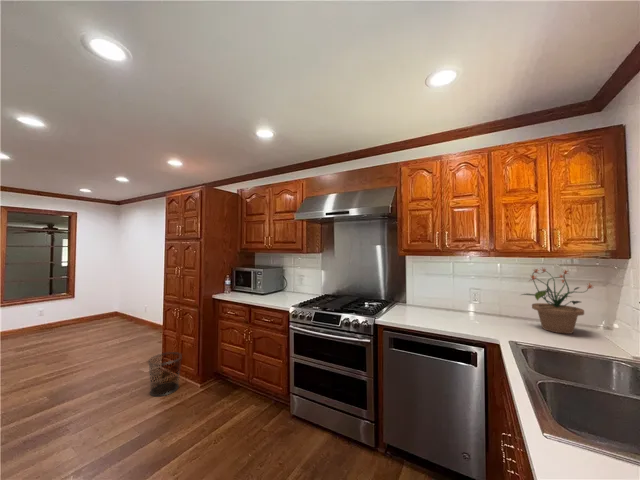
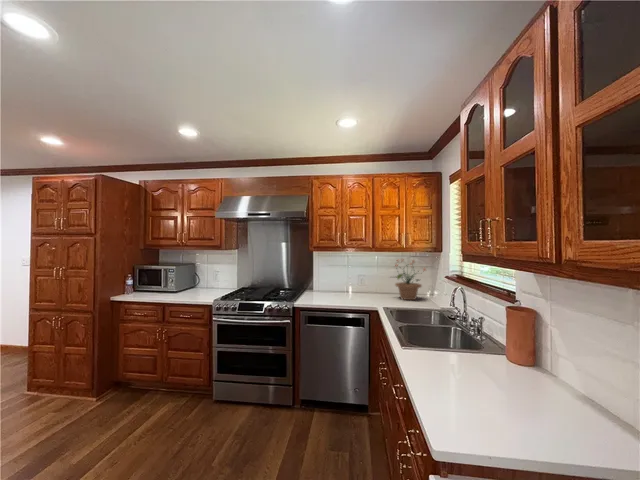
waste bin: present [148,352,181,396] -> none [27,365,74,417]

